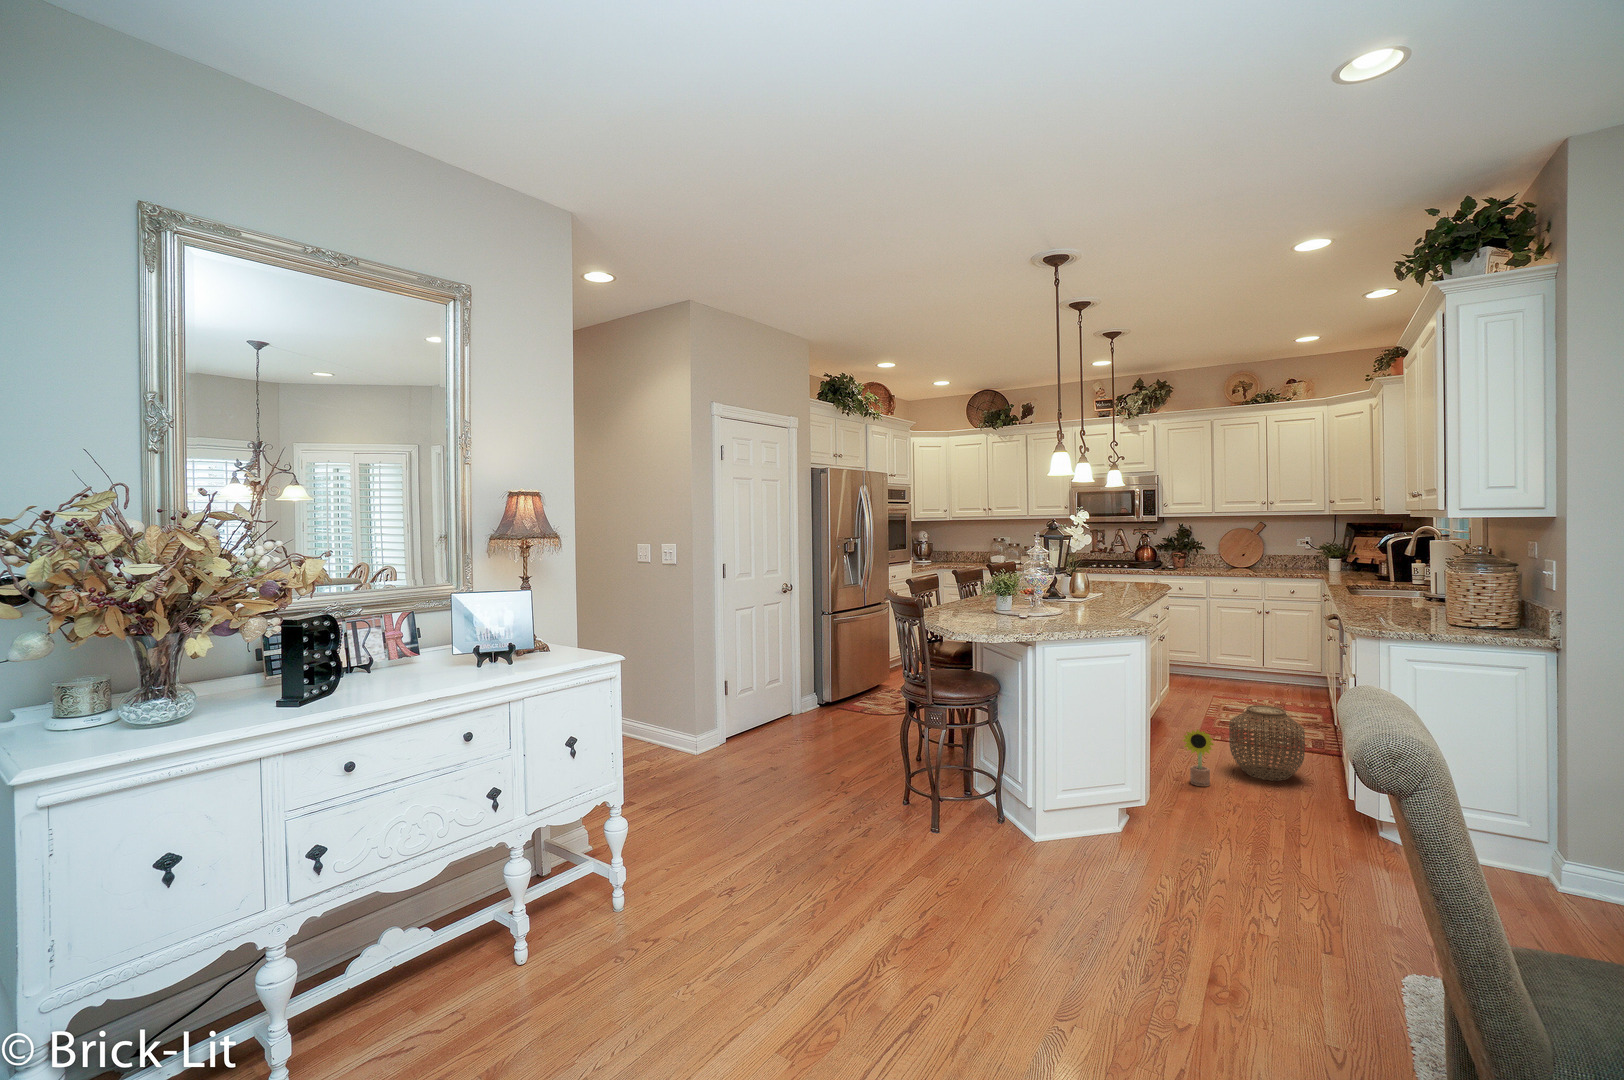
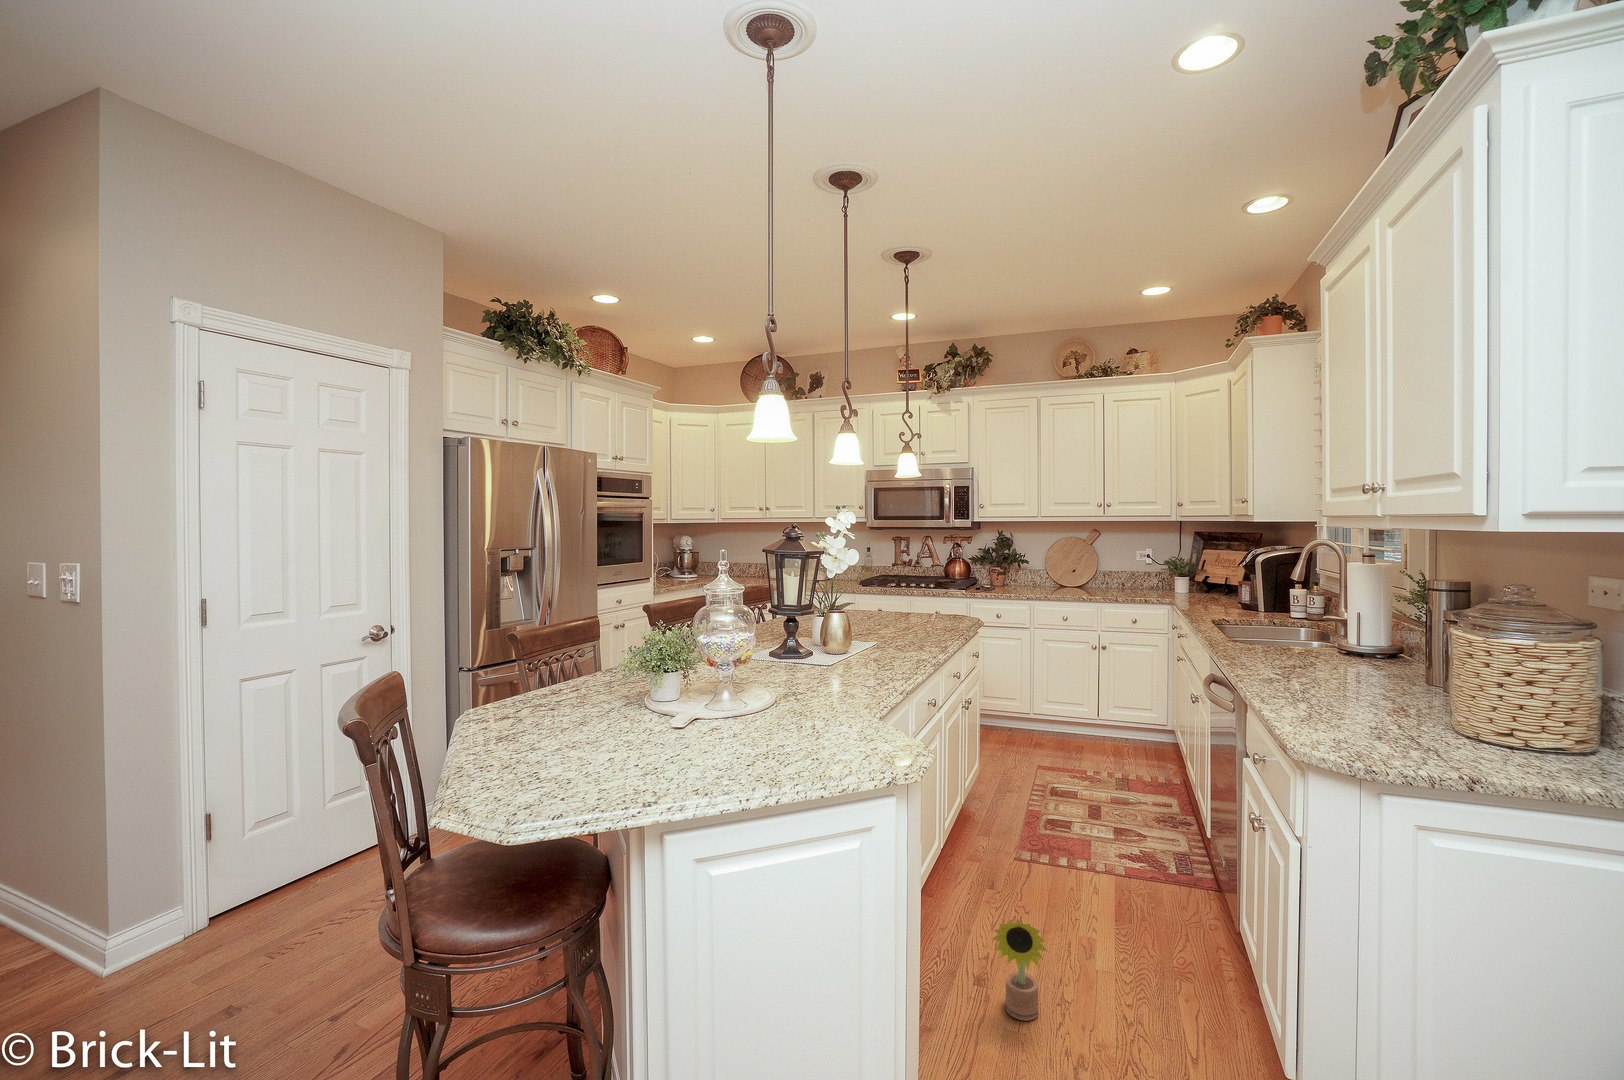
woven basket: present [1229,705,1305,781] -> none [1068,845,1189,987]

